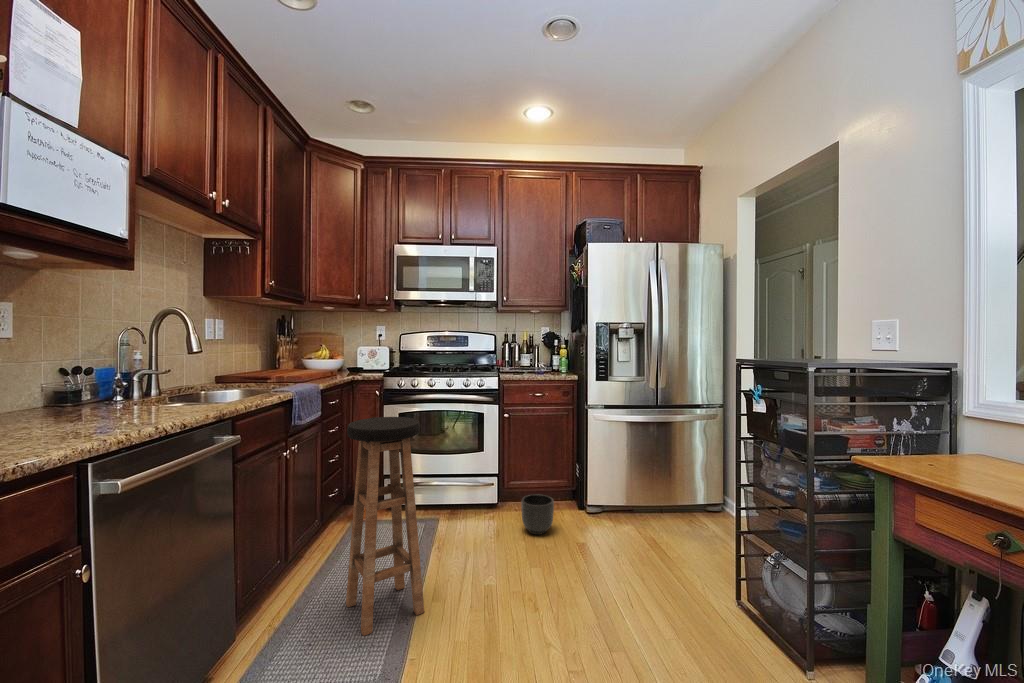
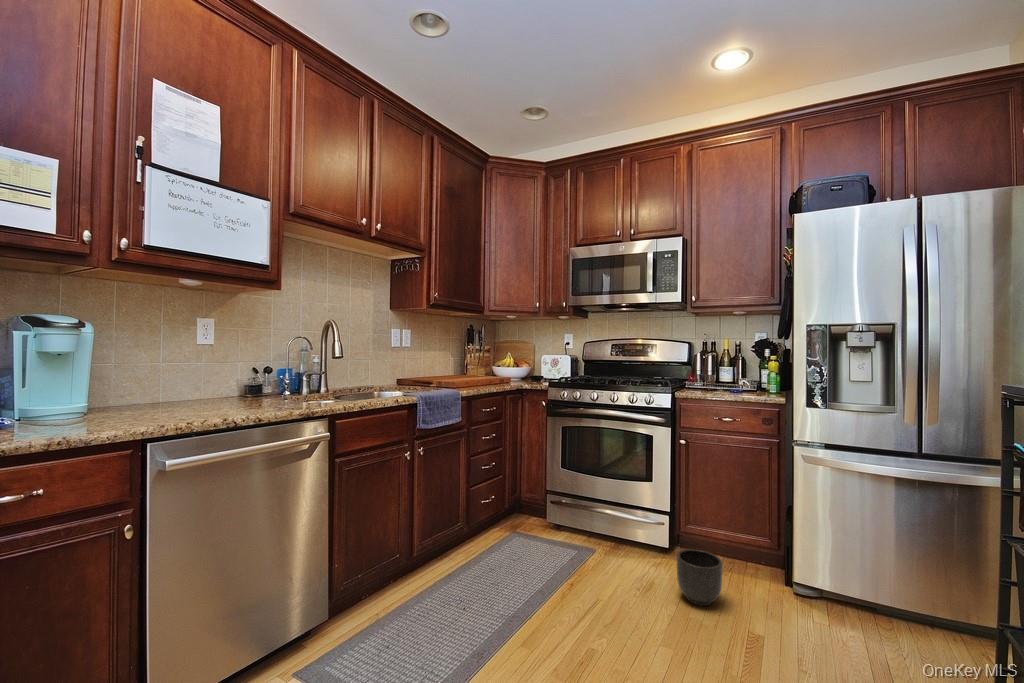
bar stool: present [346,417,424,636] -> none [437,423,511,641]

